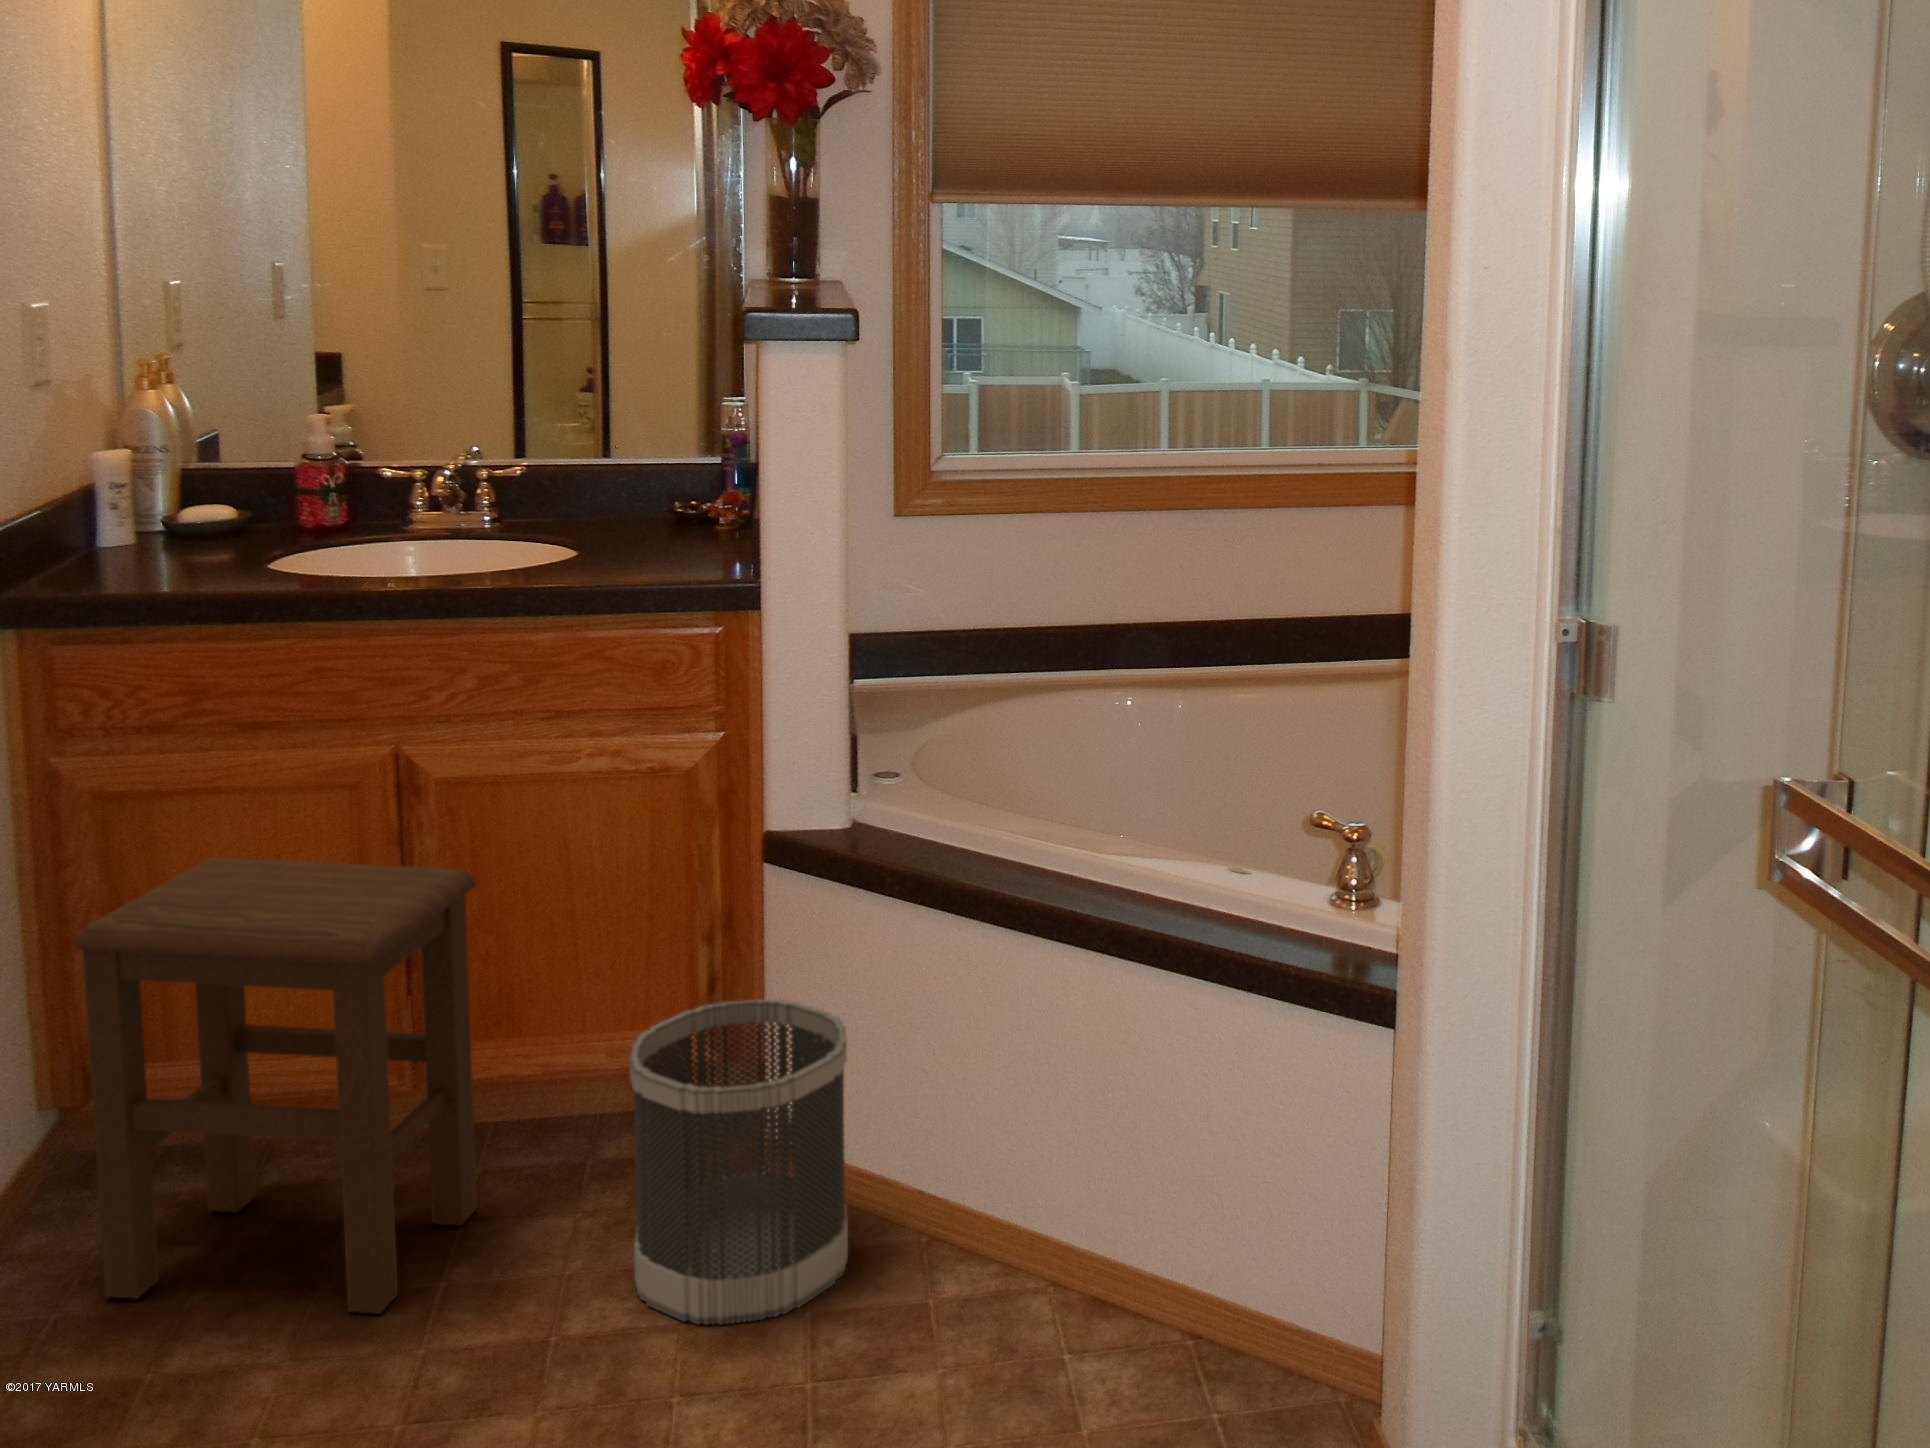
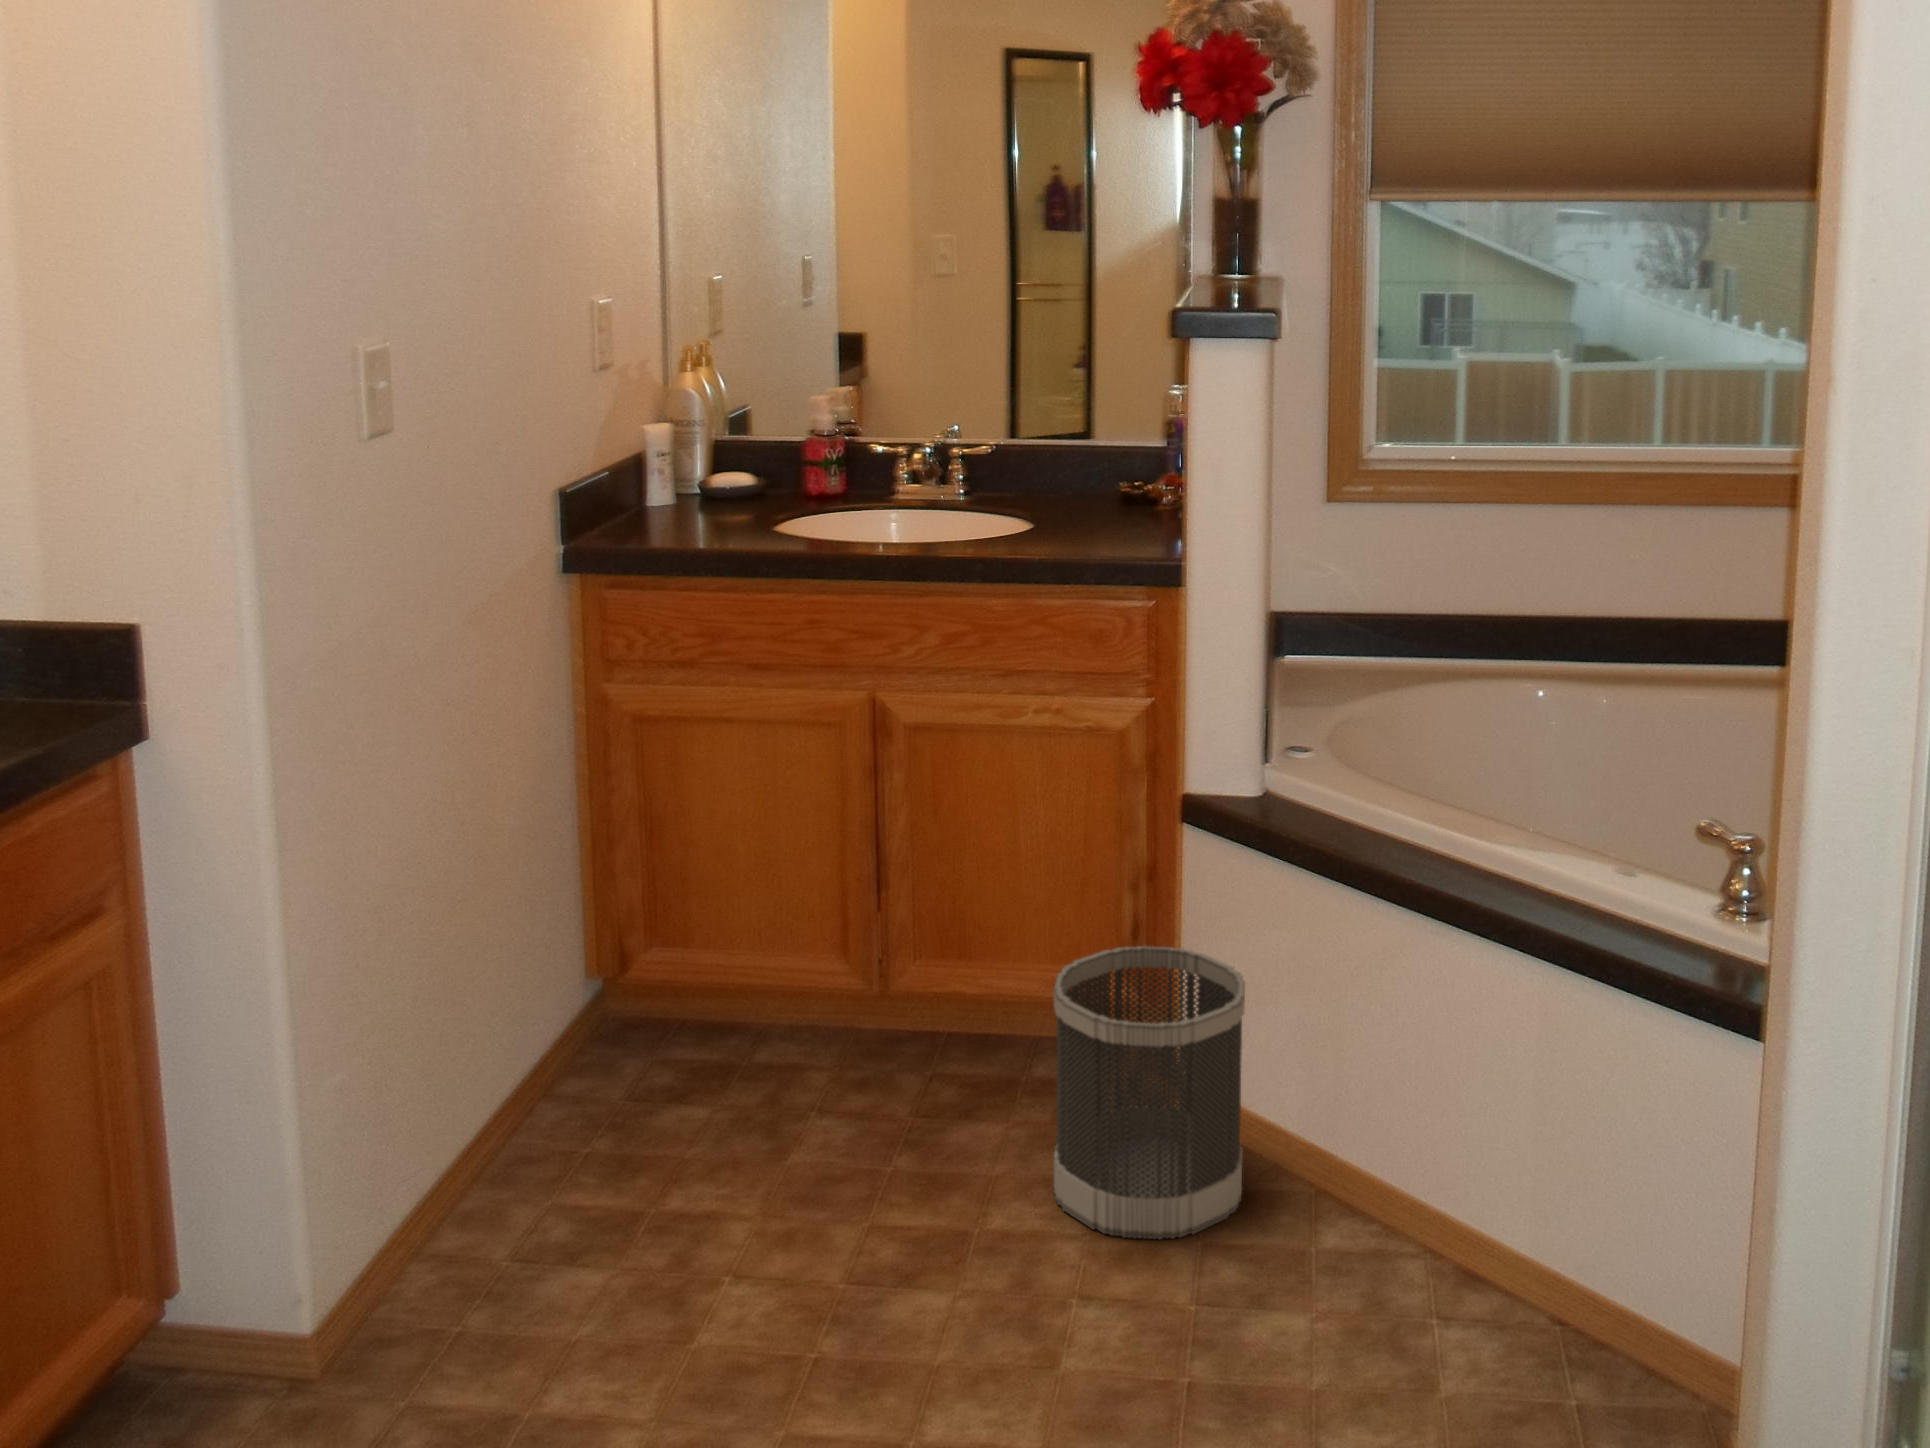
stool: present [75,857,477,1314] -> none [626,775,935,1180]

